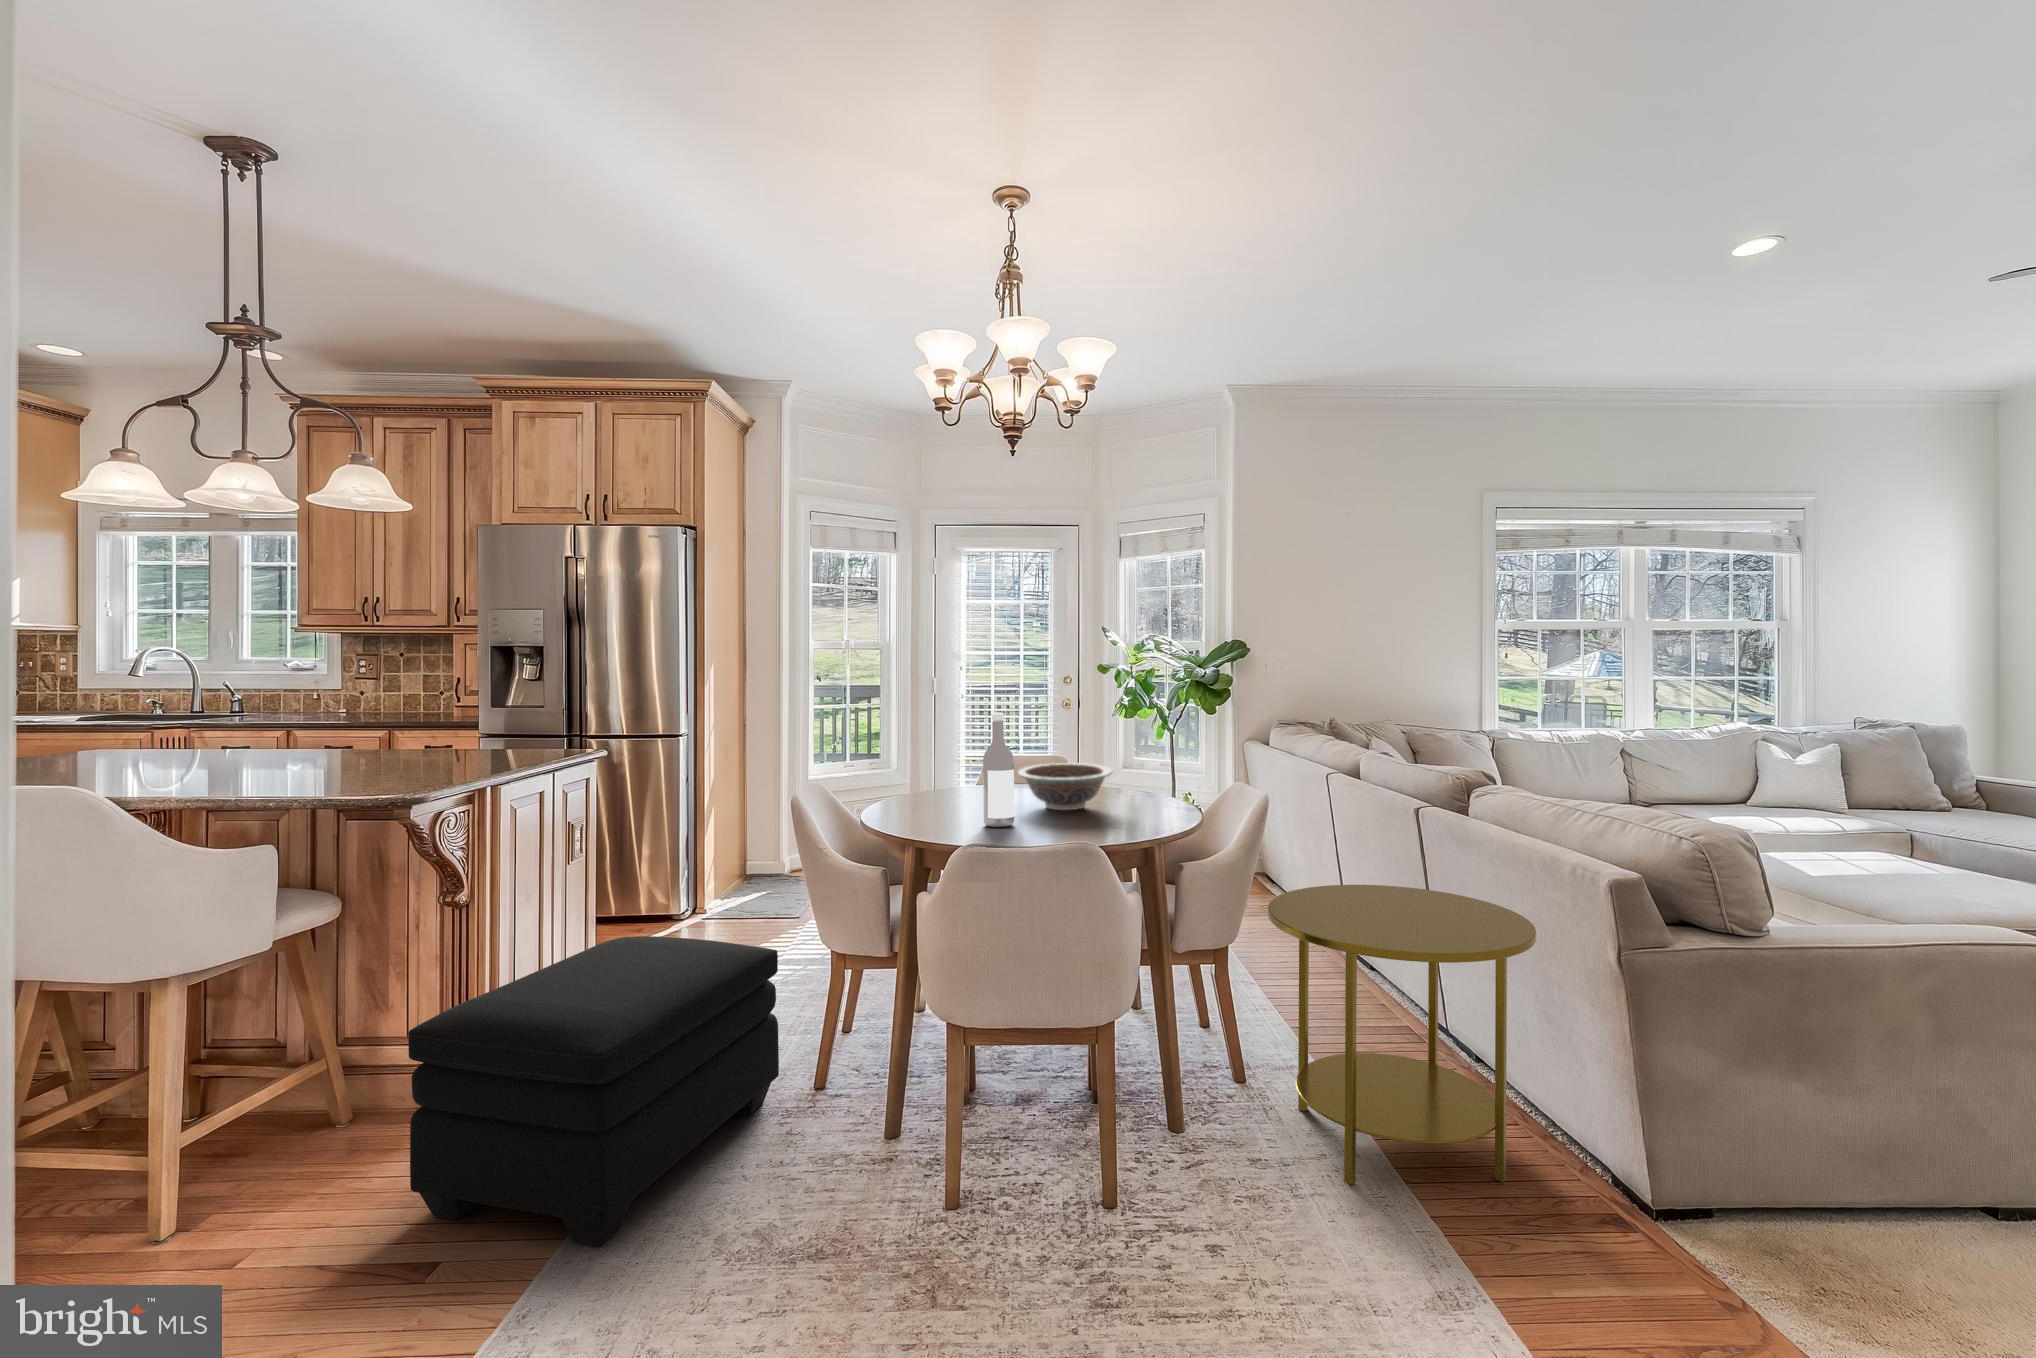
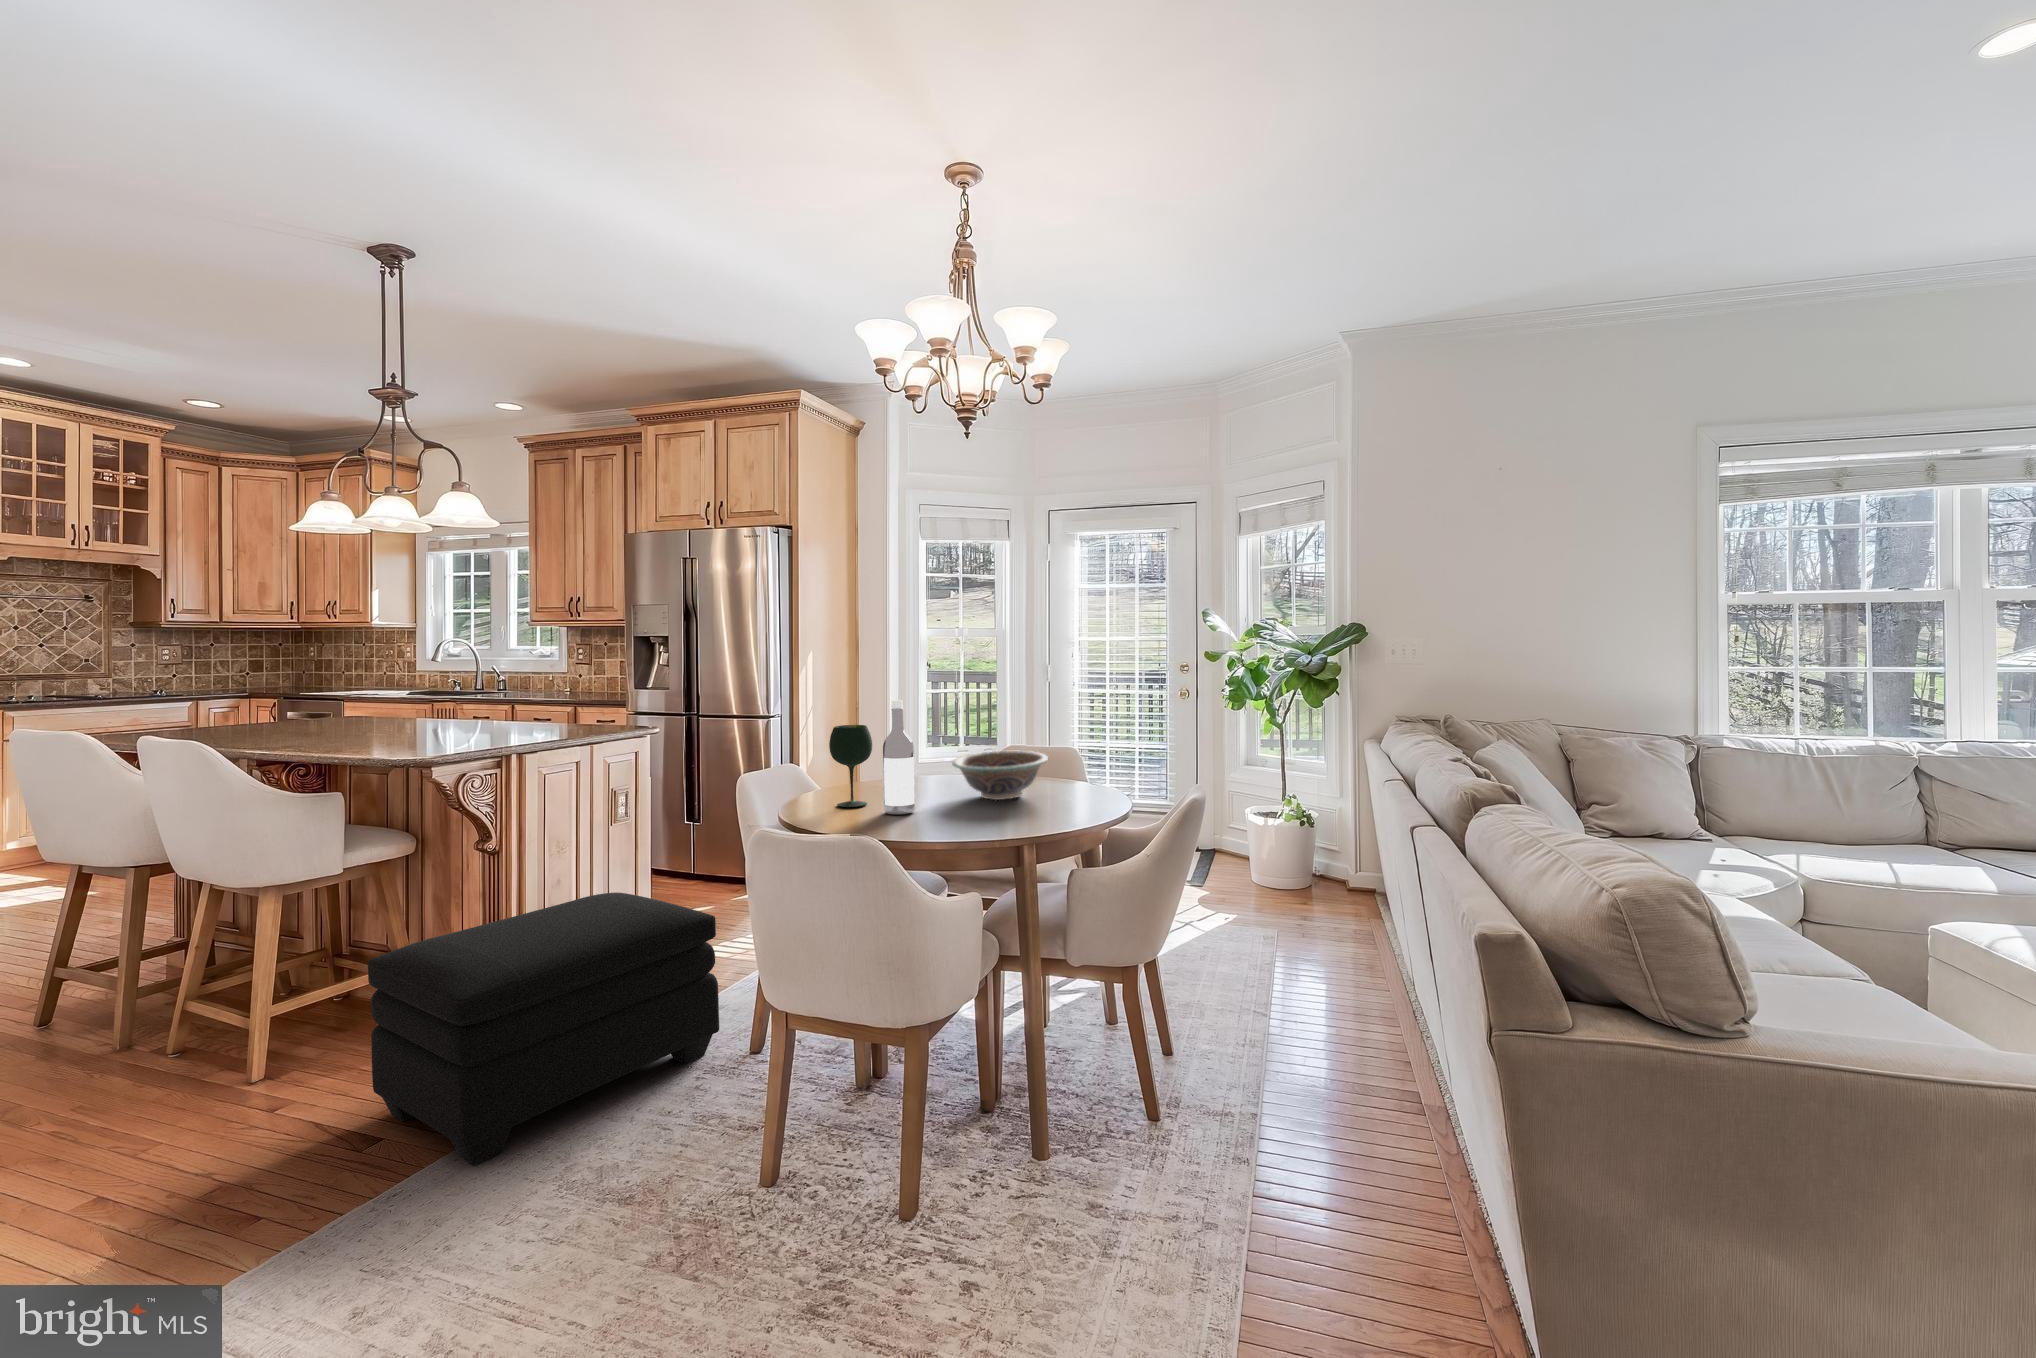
wine glass: none [915,739,958,823] -> present [829,725,872,807]
side table: present [1268,885,1536,1184] -> none [1126,899,1428,1277]

